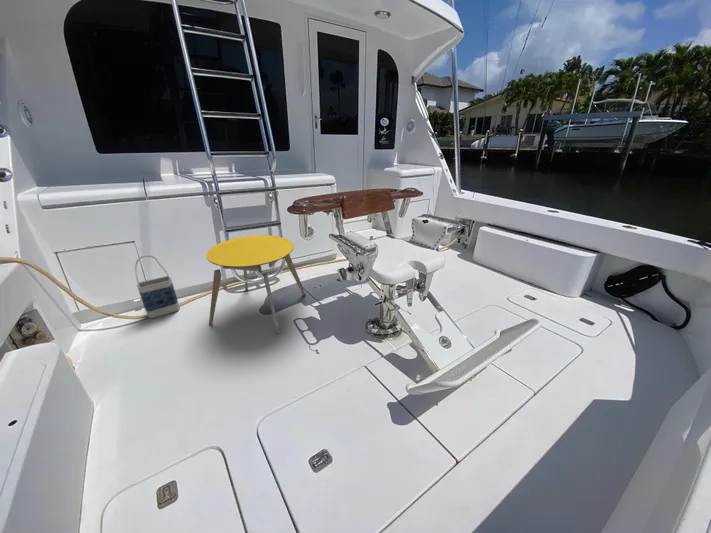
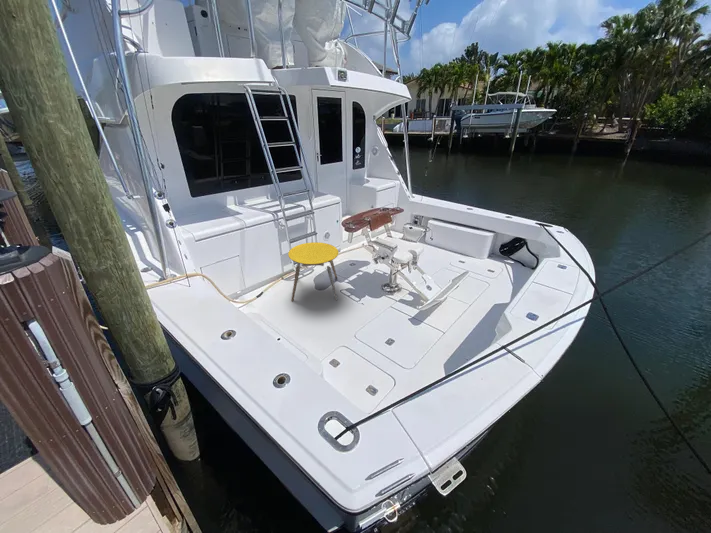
bag: present [135,255,179,318] -> none [243,263,265,303]

